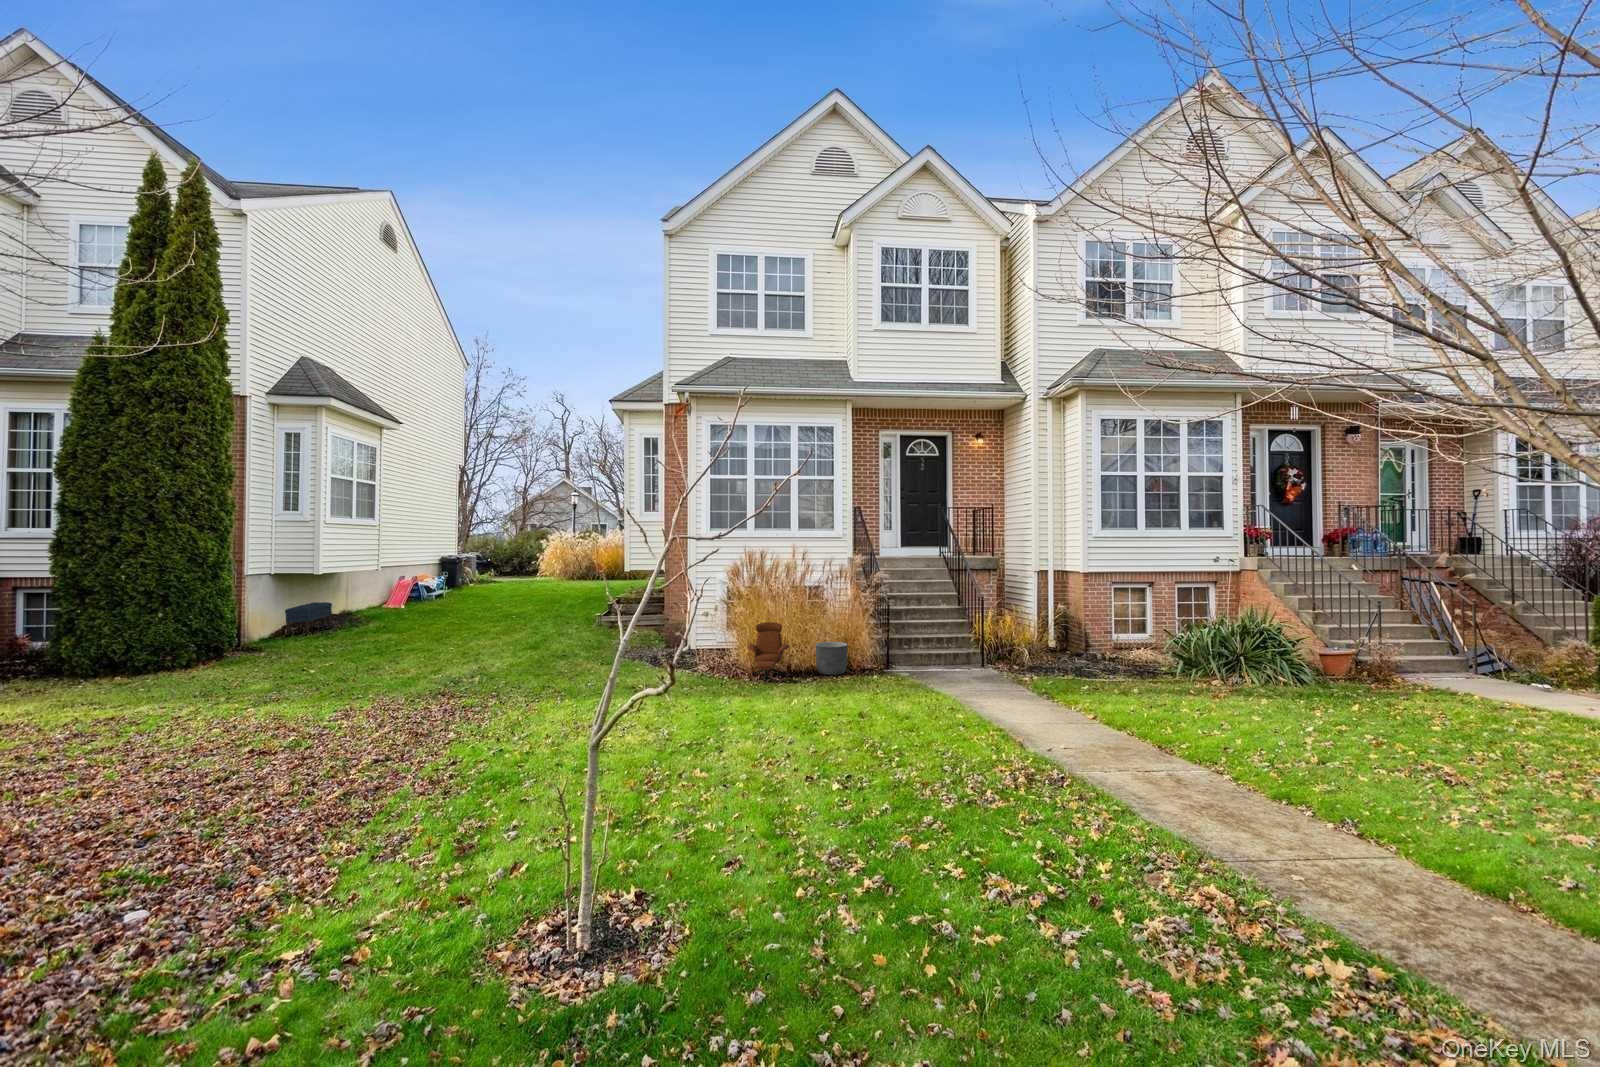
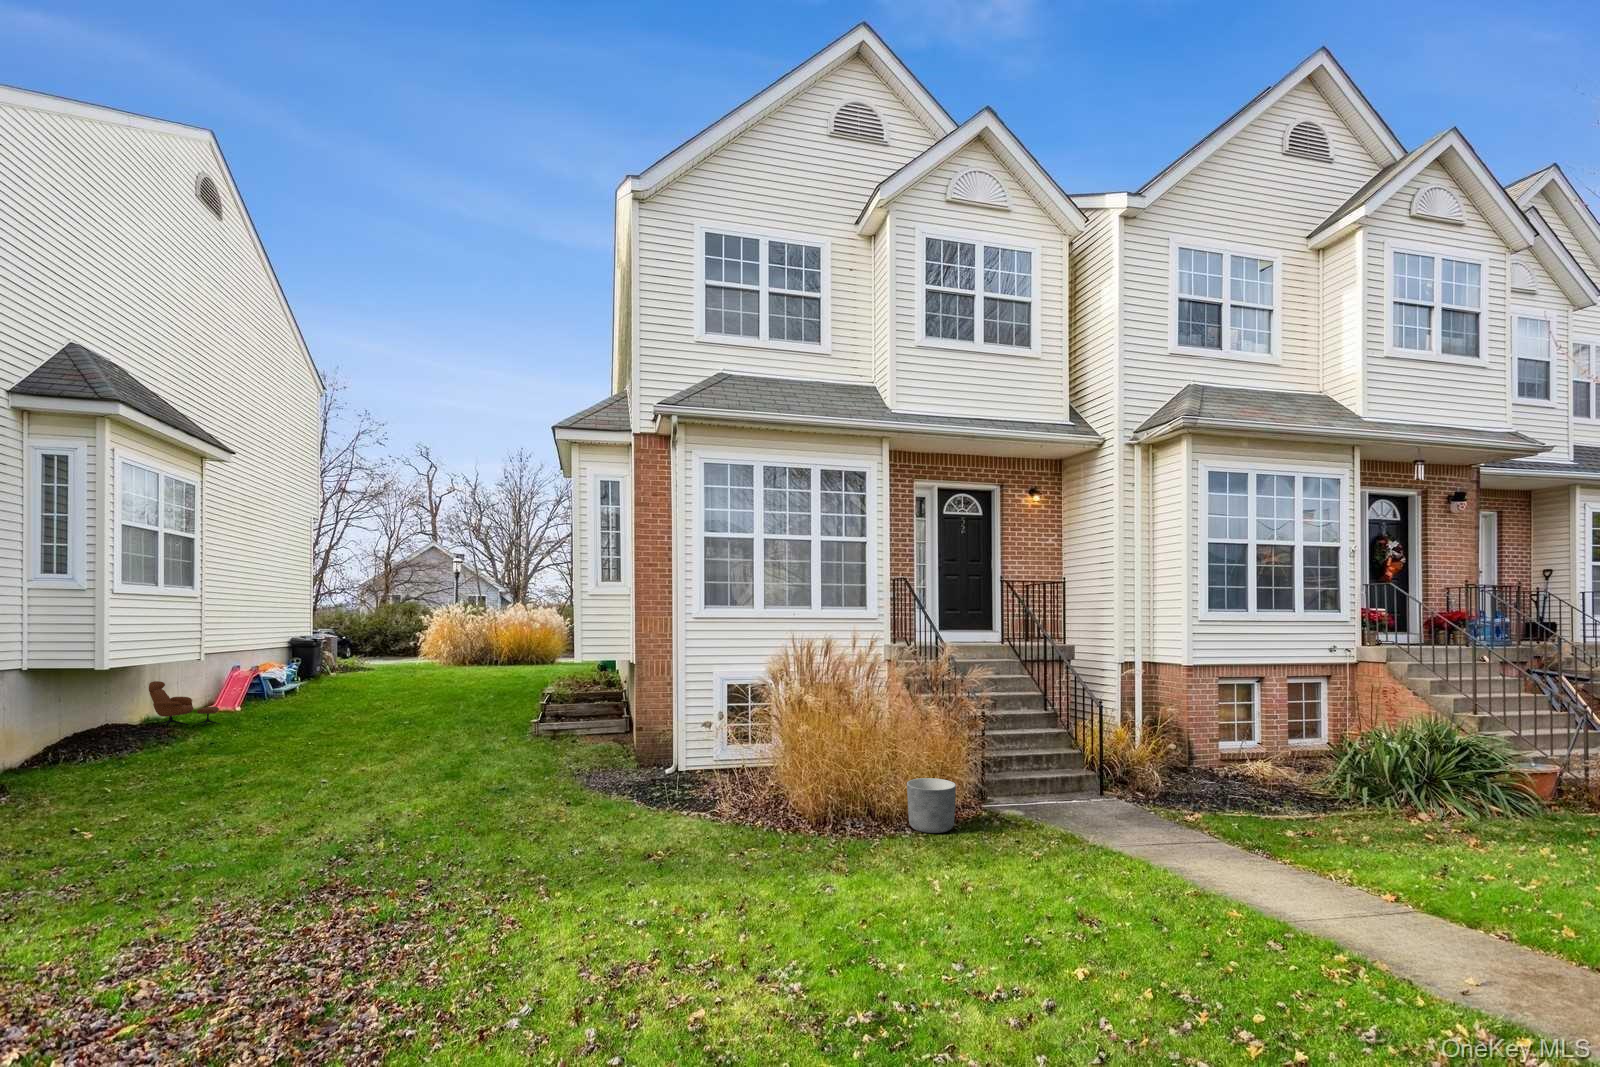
bench: present [285,602,332,634] -> none [31,711,115,765]
lounge chair: present [747,622,789,684] -> present [149,681,220,728]

